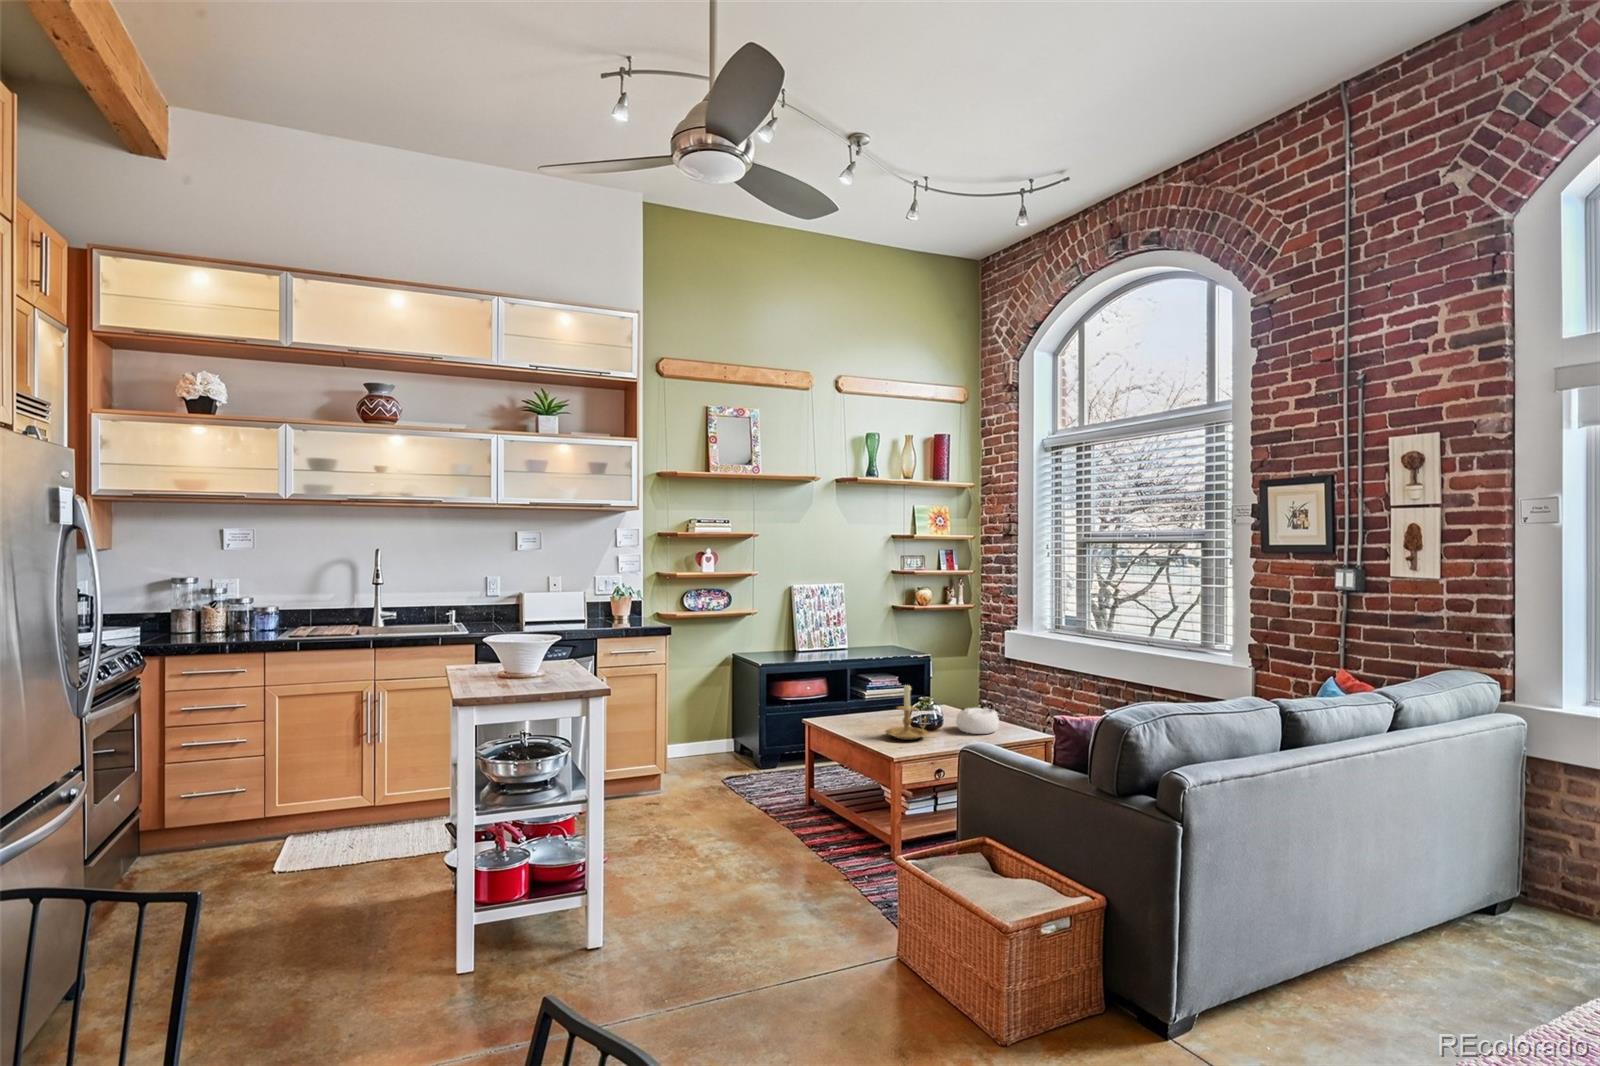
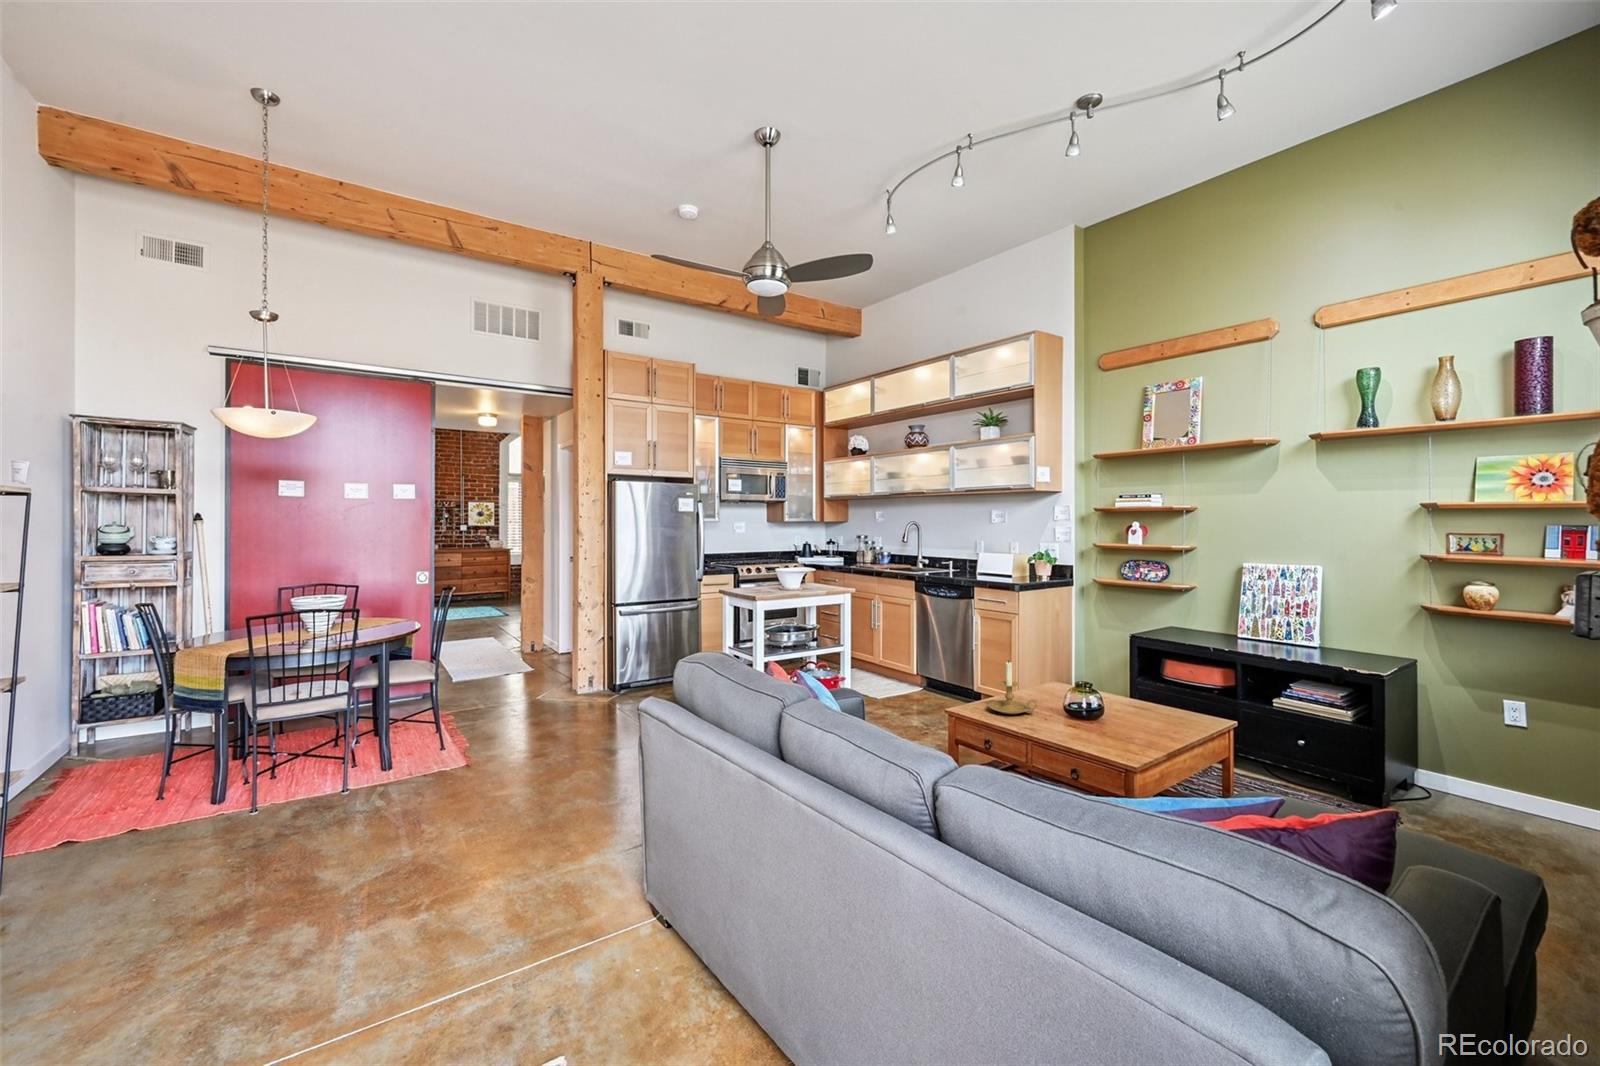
decorative bowl: present [956,707,999,734] -> none [1050,703,1100,738]

